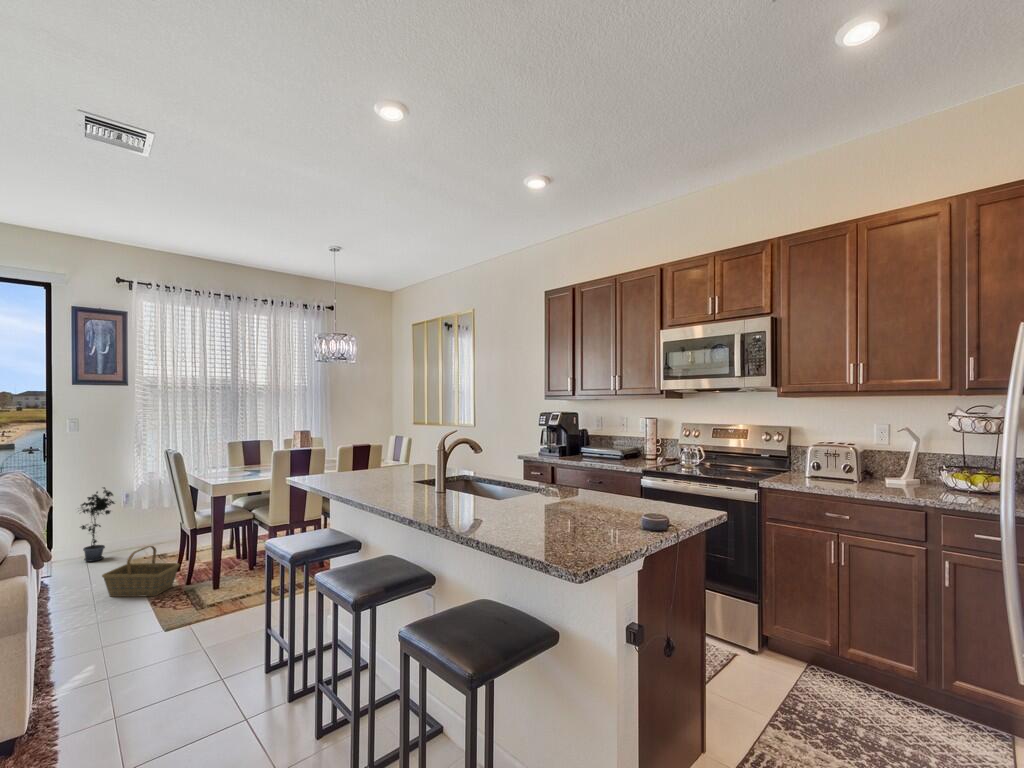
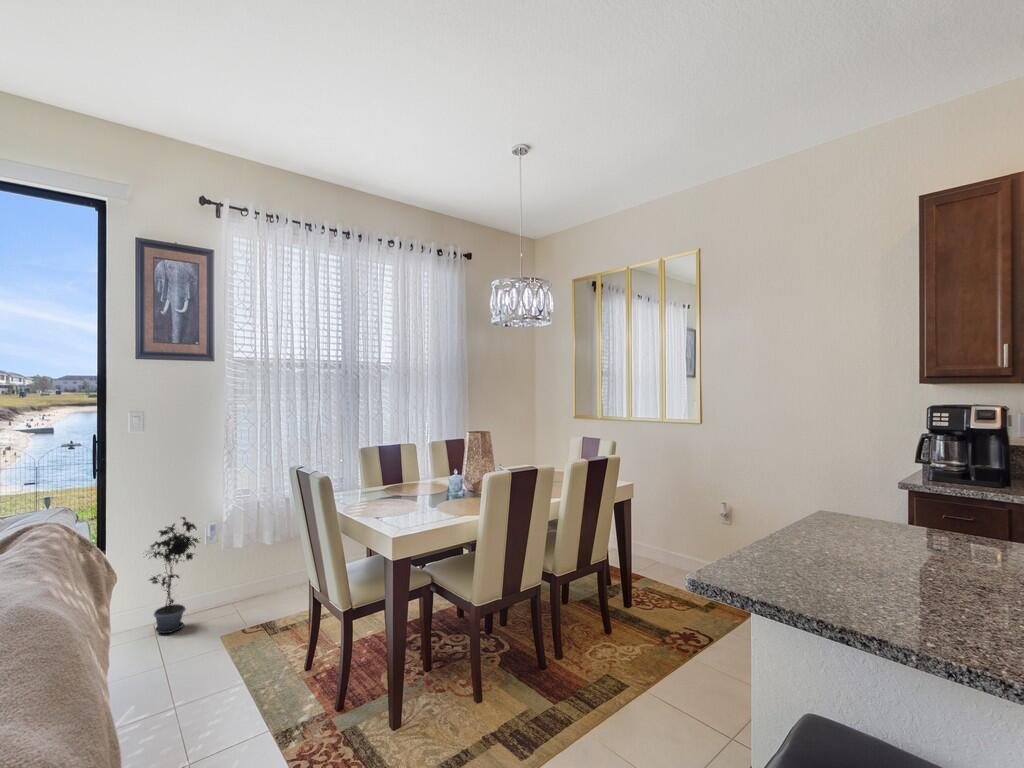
basket: present [102,546,180,597] -> none [193,640,319,743]

